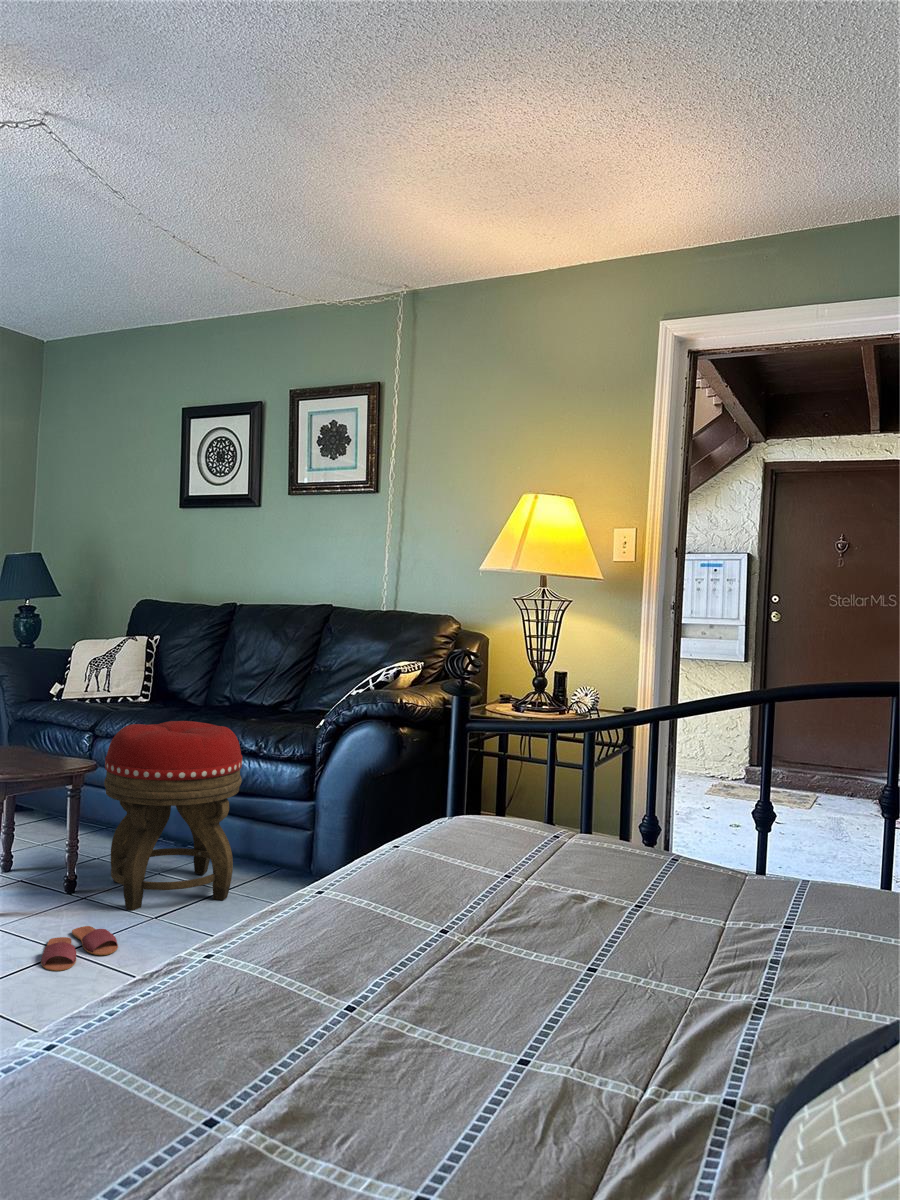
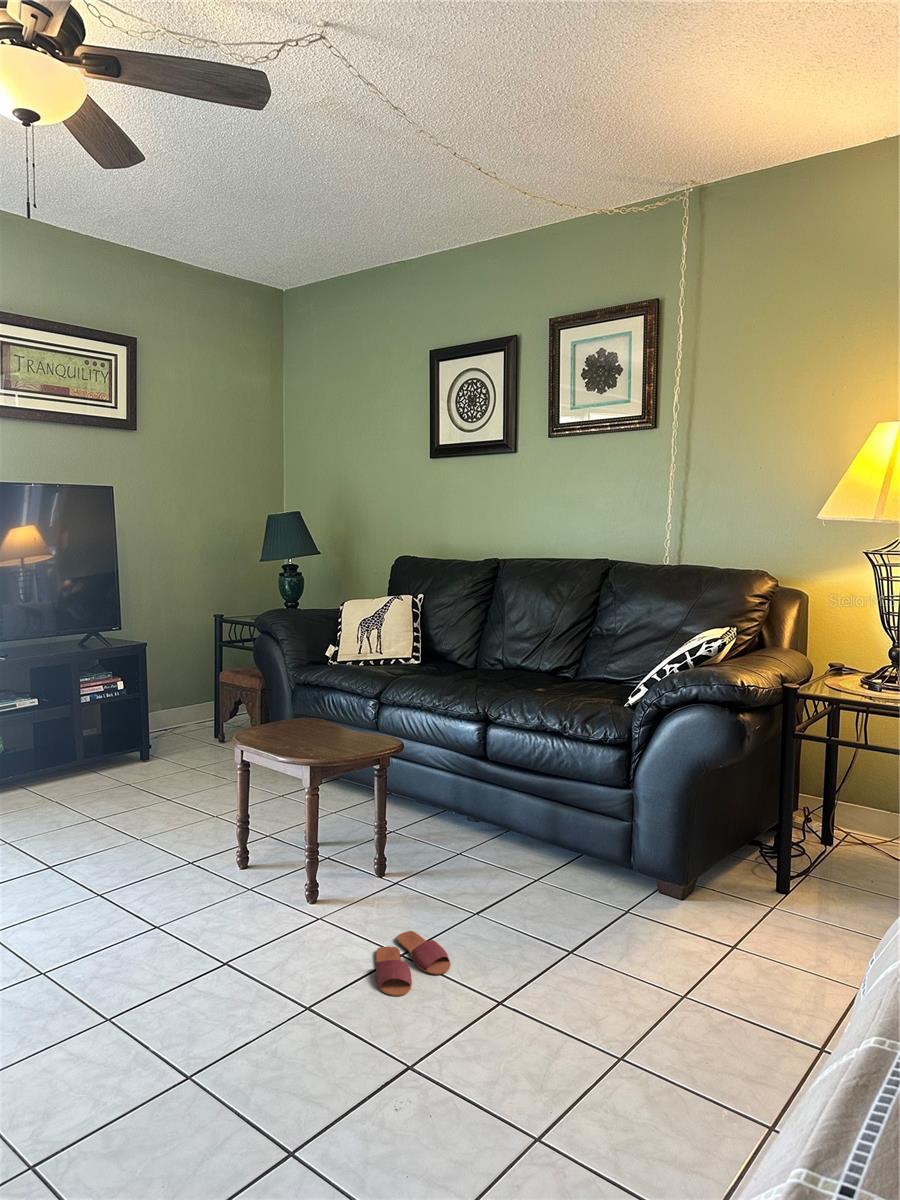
footstool: present [104,721,242,911] -> none [408,699,551,909]

